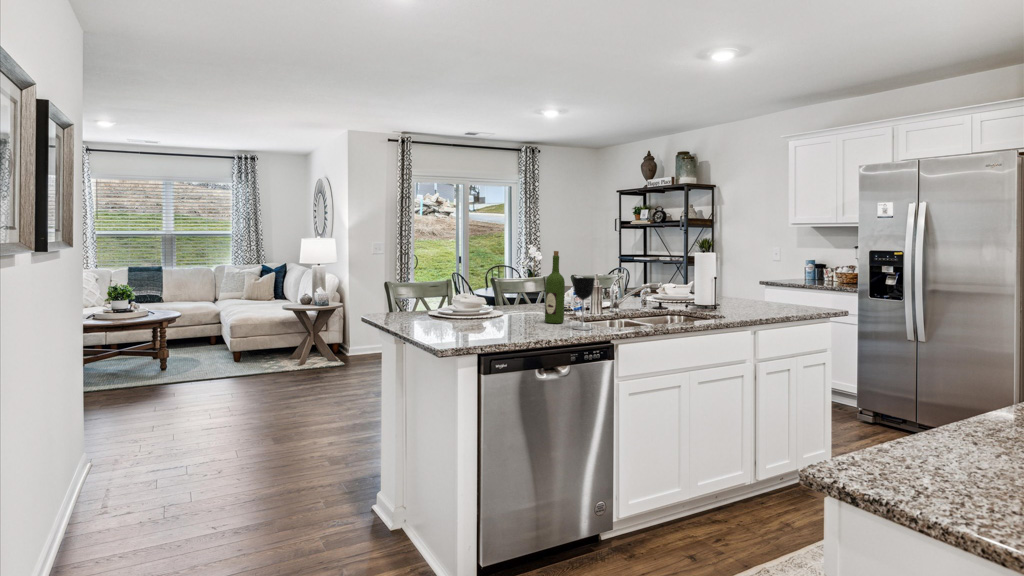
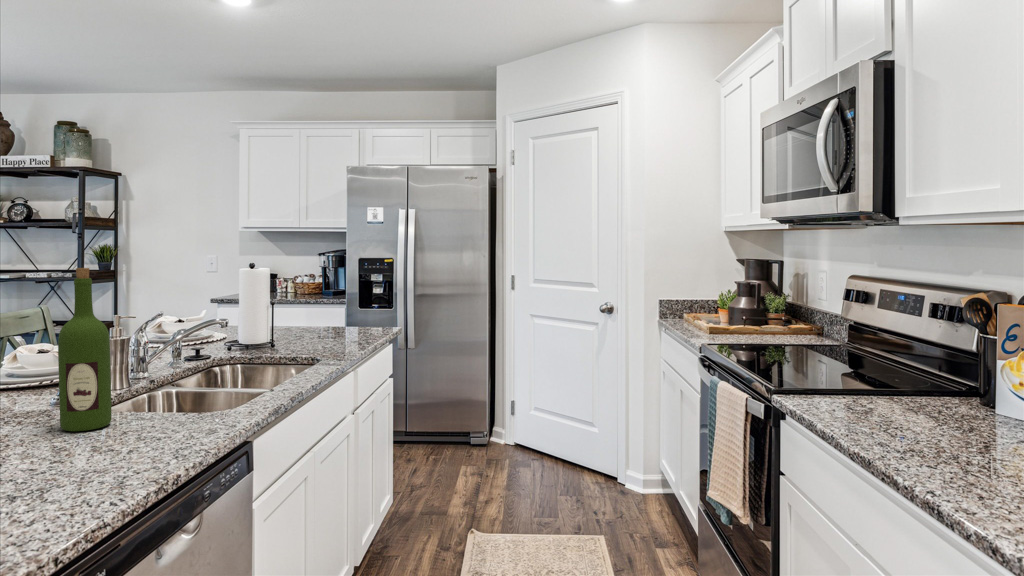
wine glass: present [573,277,595,330] -> none [157,320,206,431]

